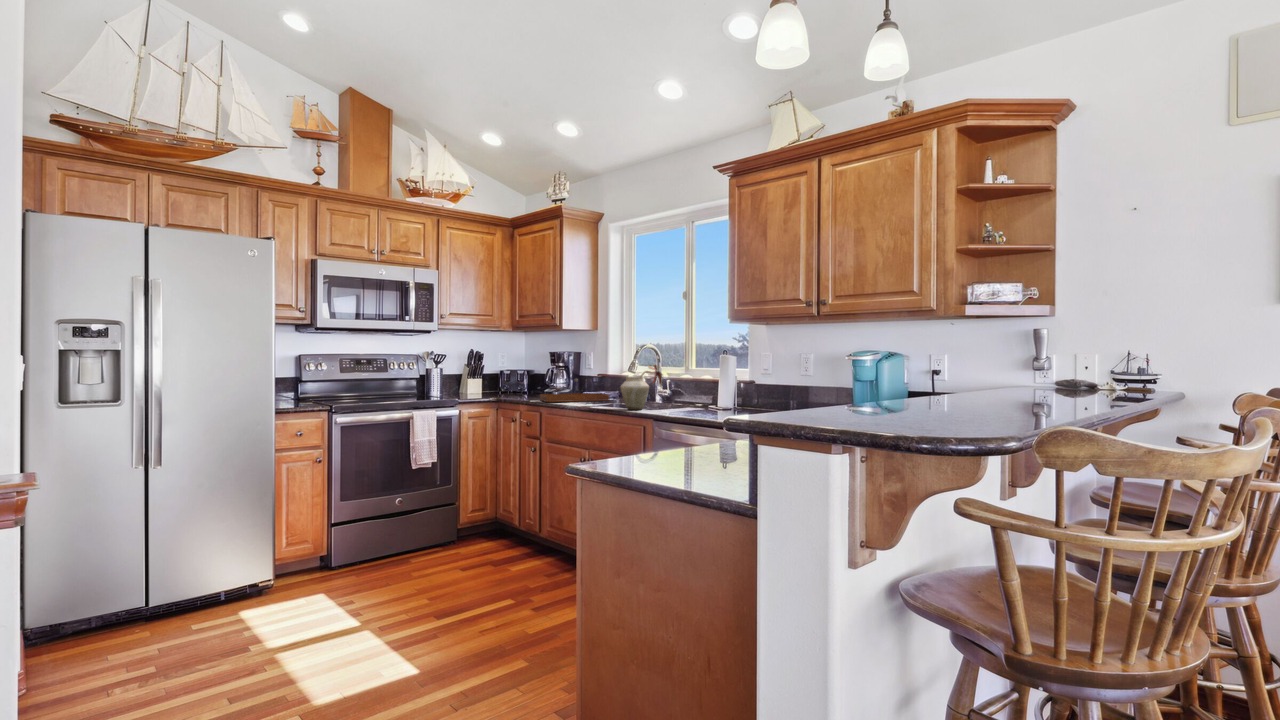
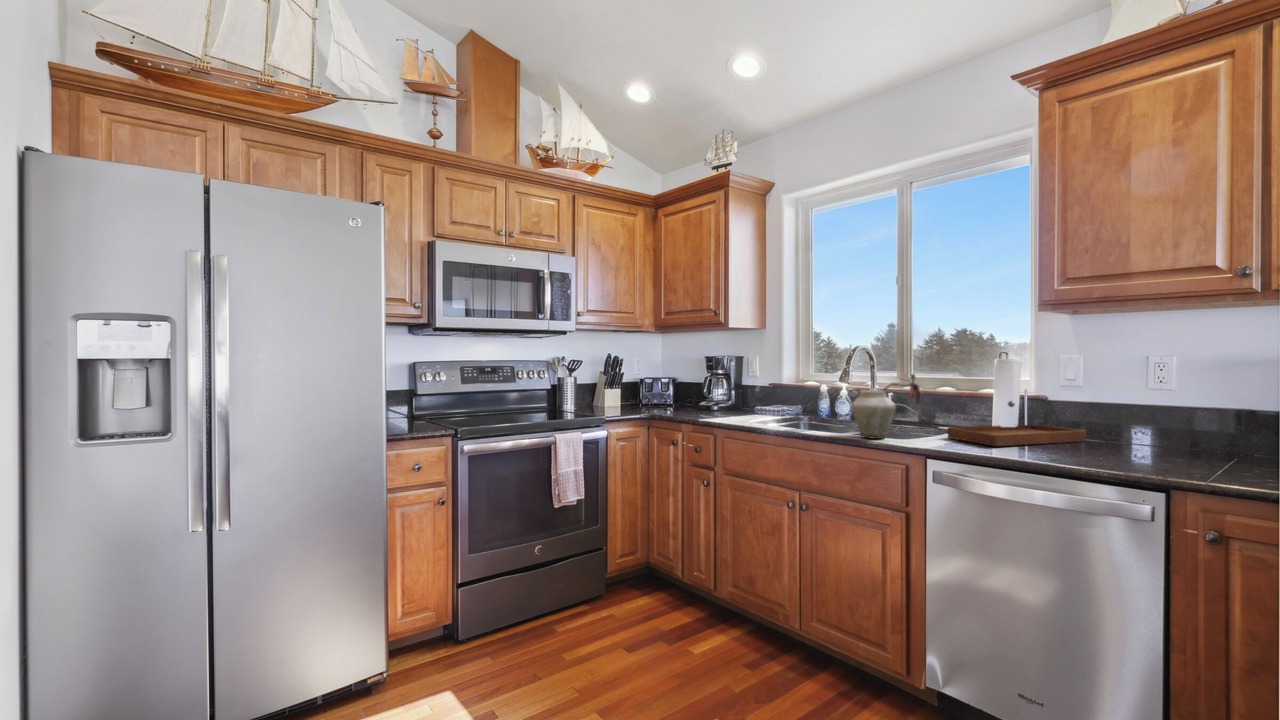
tray: present [540,379,610,402] -> present [948,401,1086,446]

